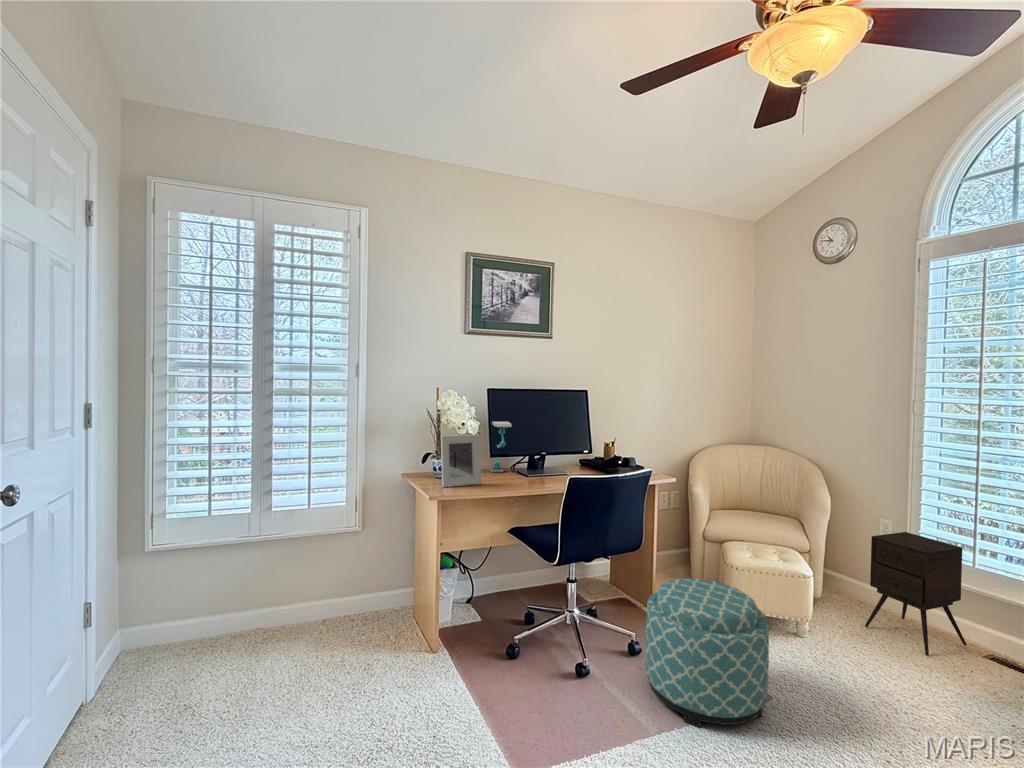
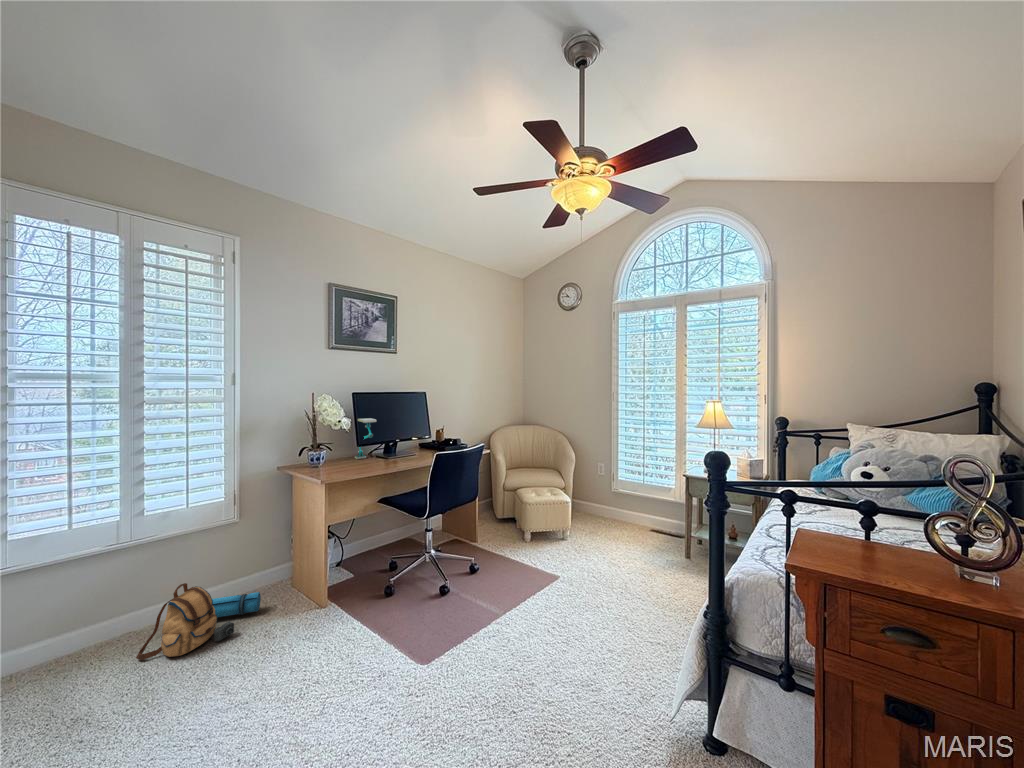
picture frame: present [441,435,481,487] -> none [322,429,356,473]
side table: present [865,532,966,656] -> none [595,468,641,535]
ottoman: present [646,578,769,727] -> none [486,512,559,602]
backpack: none [253,589,375,667] -> present [136,583,261,660]

